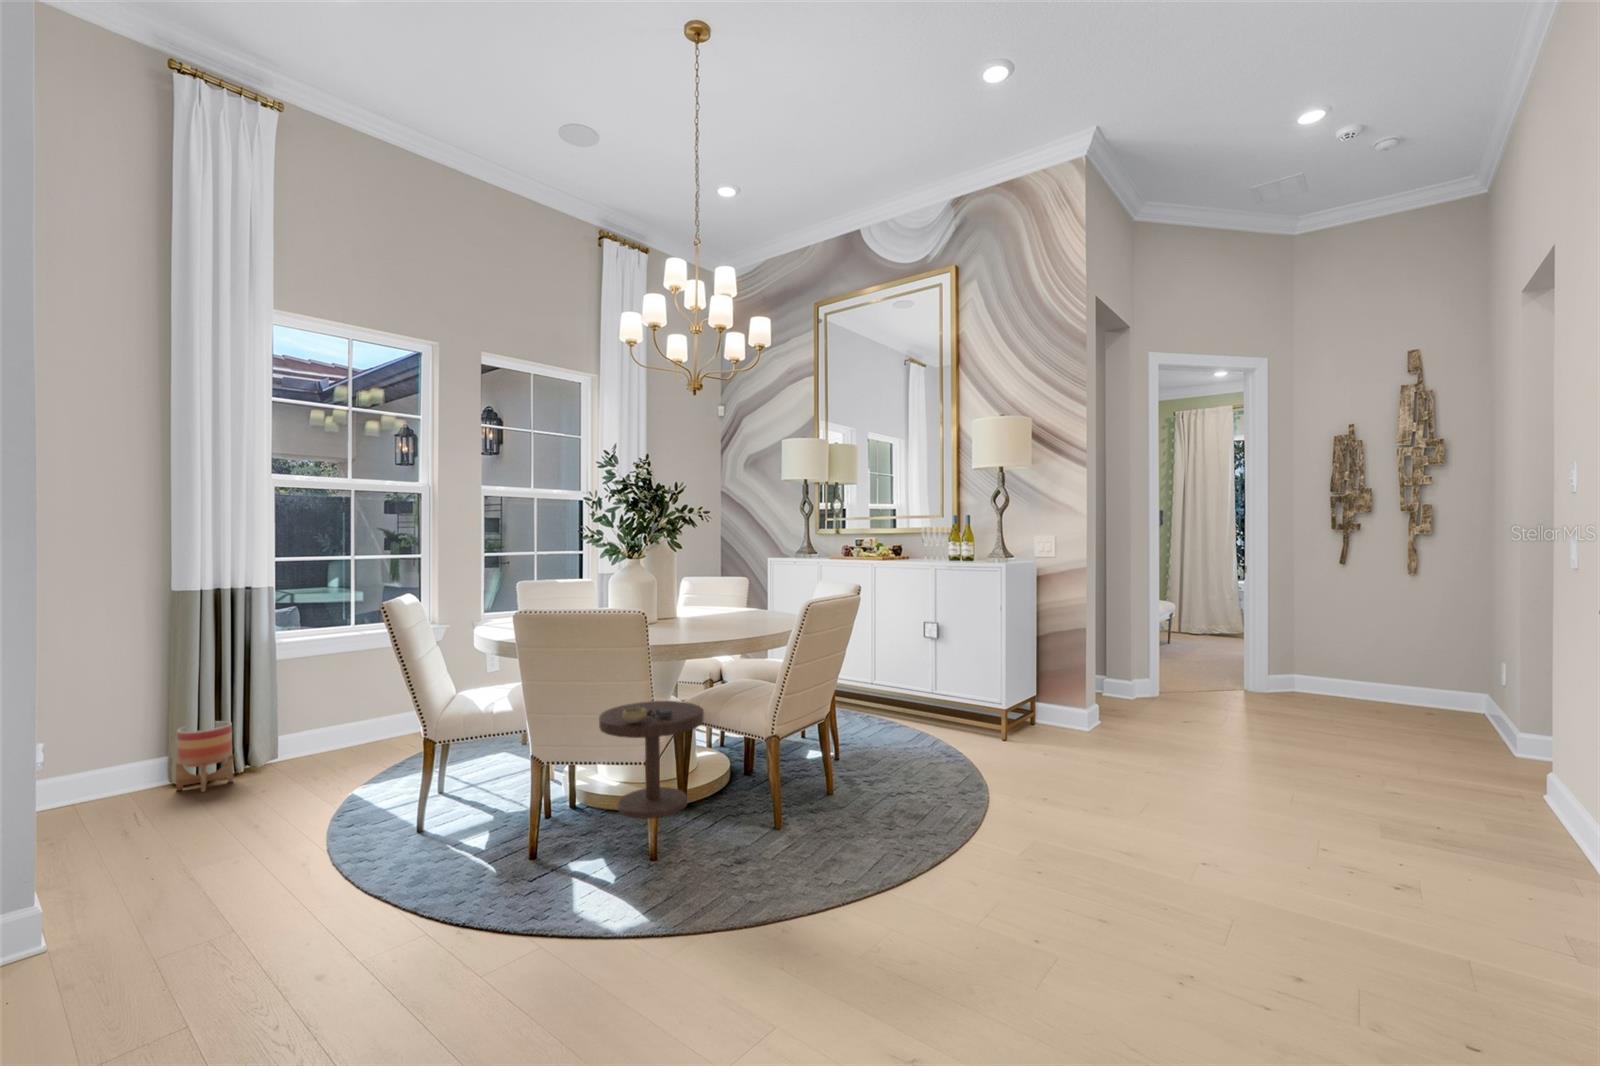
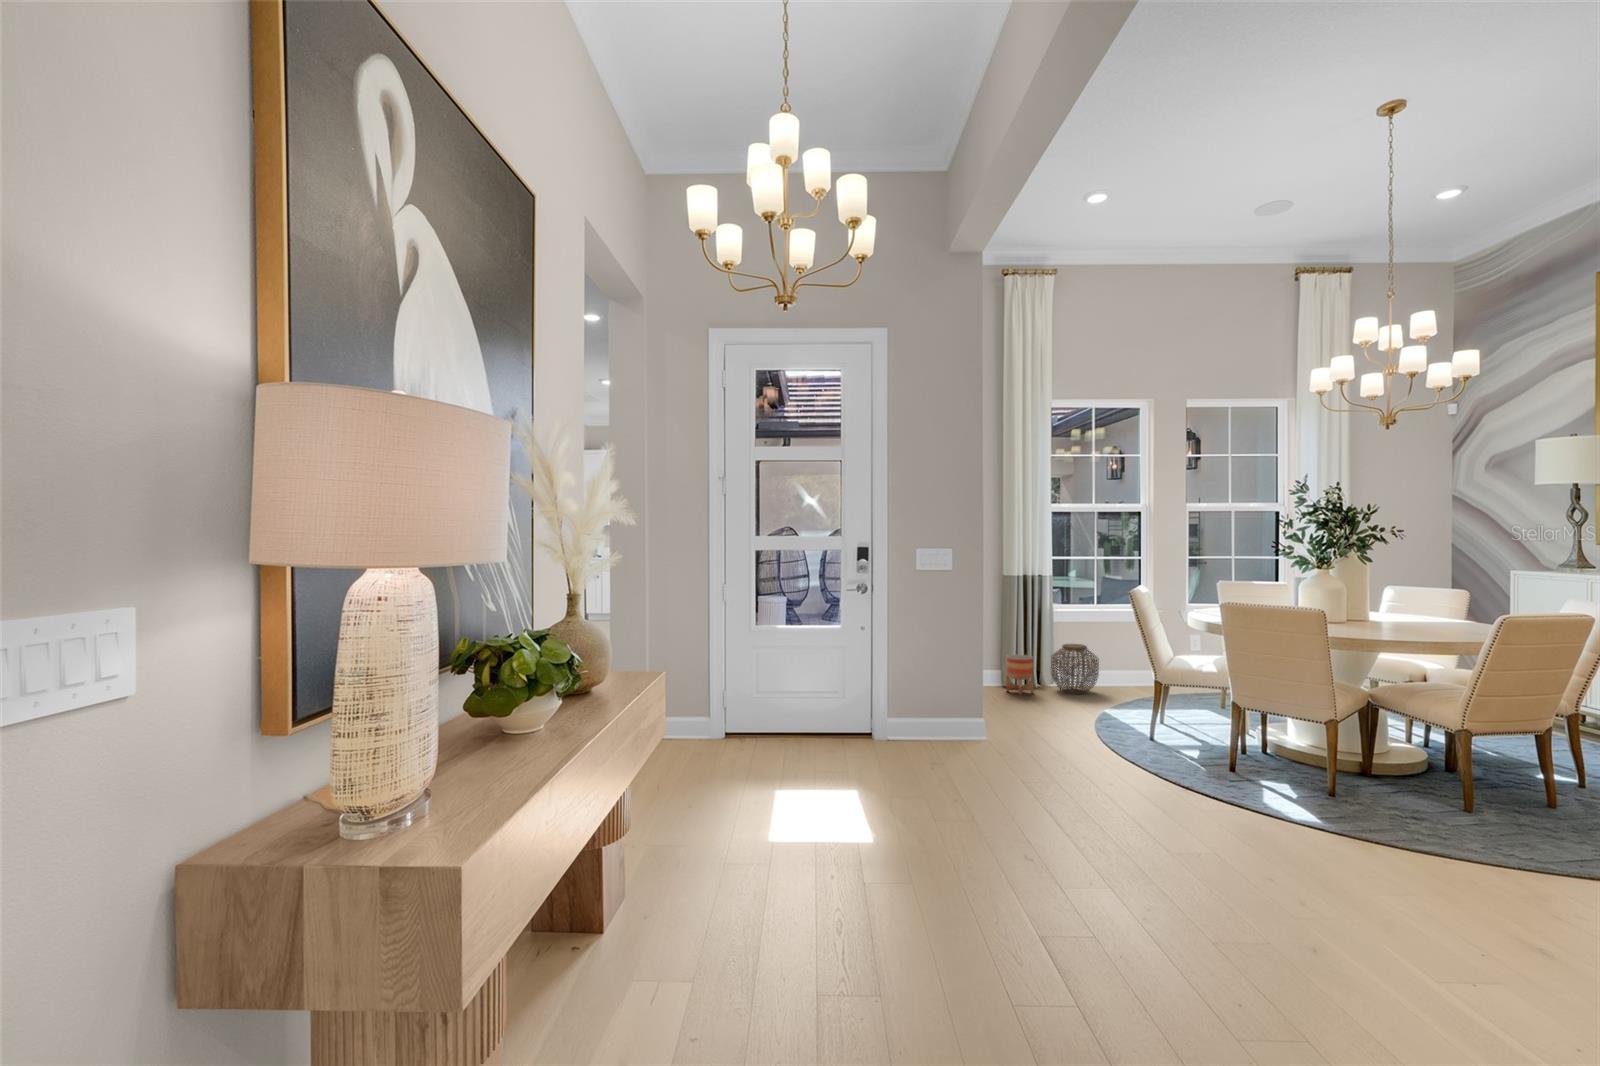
woven basket: none [269,688,351,768] -> present [1051,644,1099,694]
side table: present [599,701,704,819] -> none [1283,675,1372,811]

